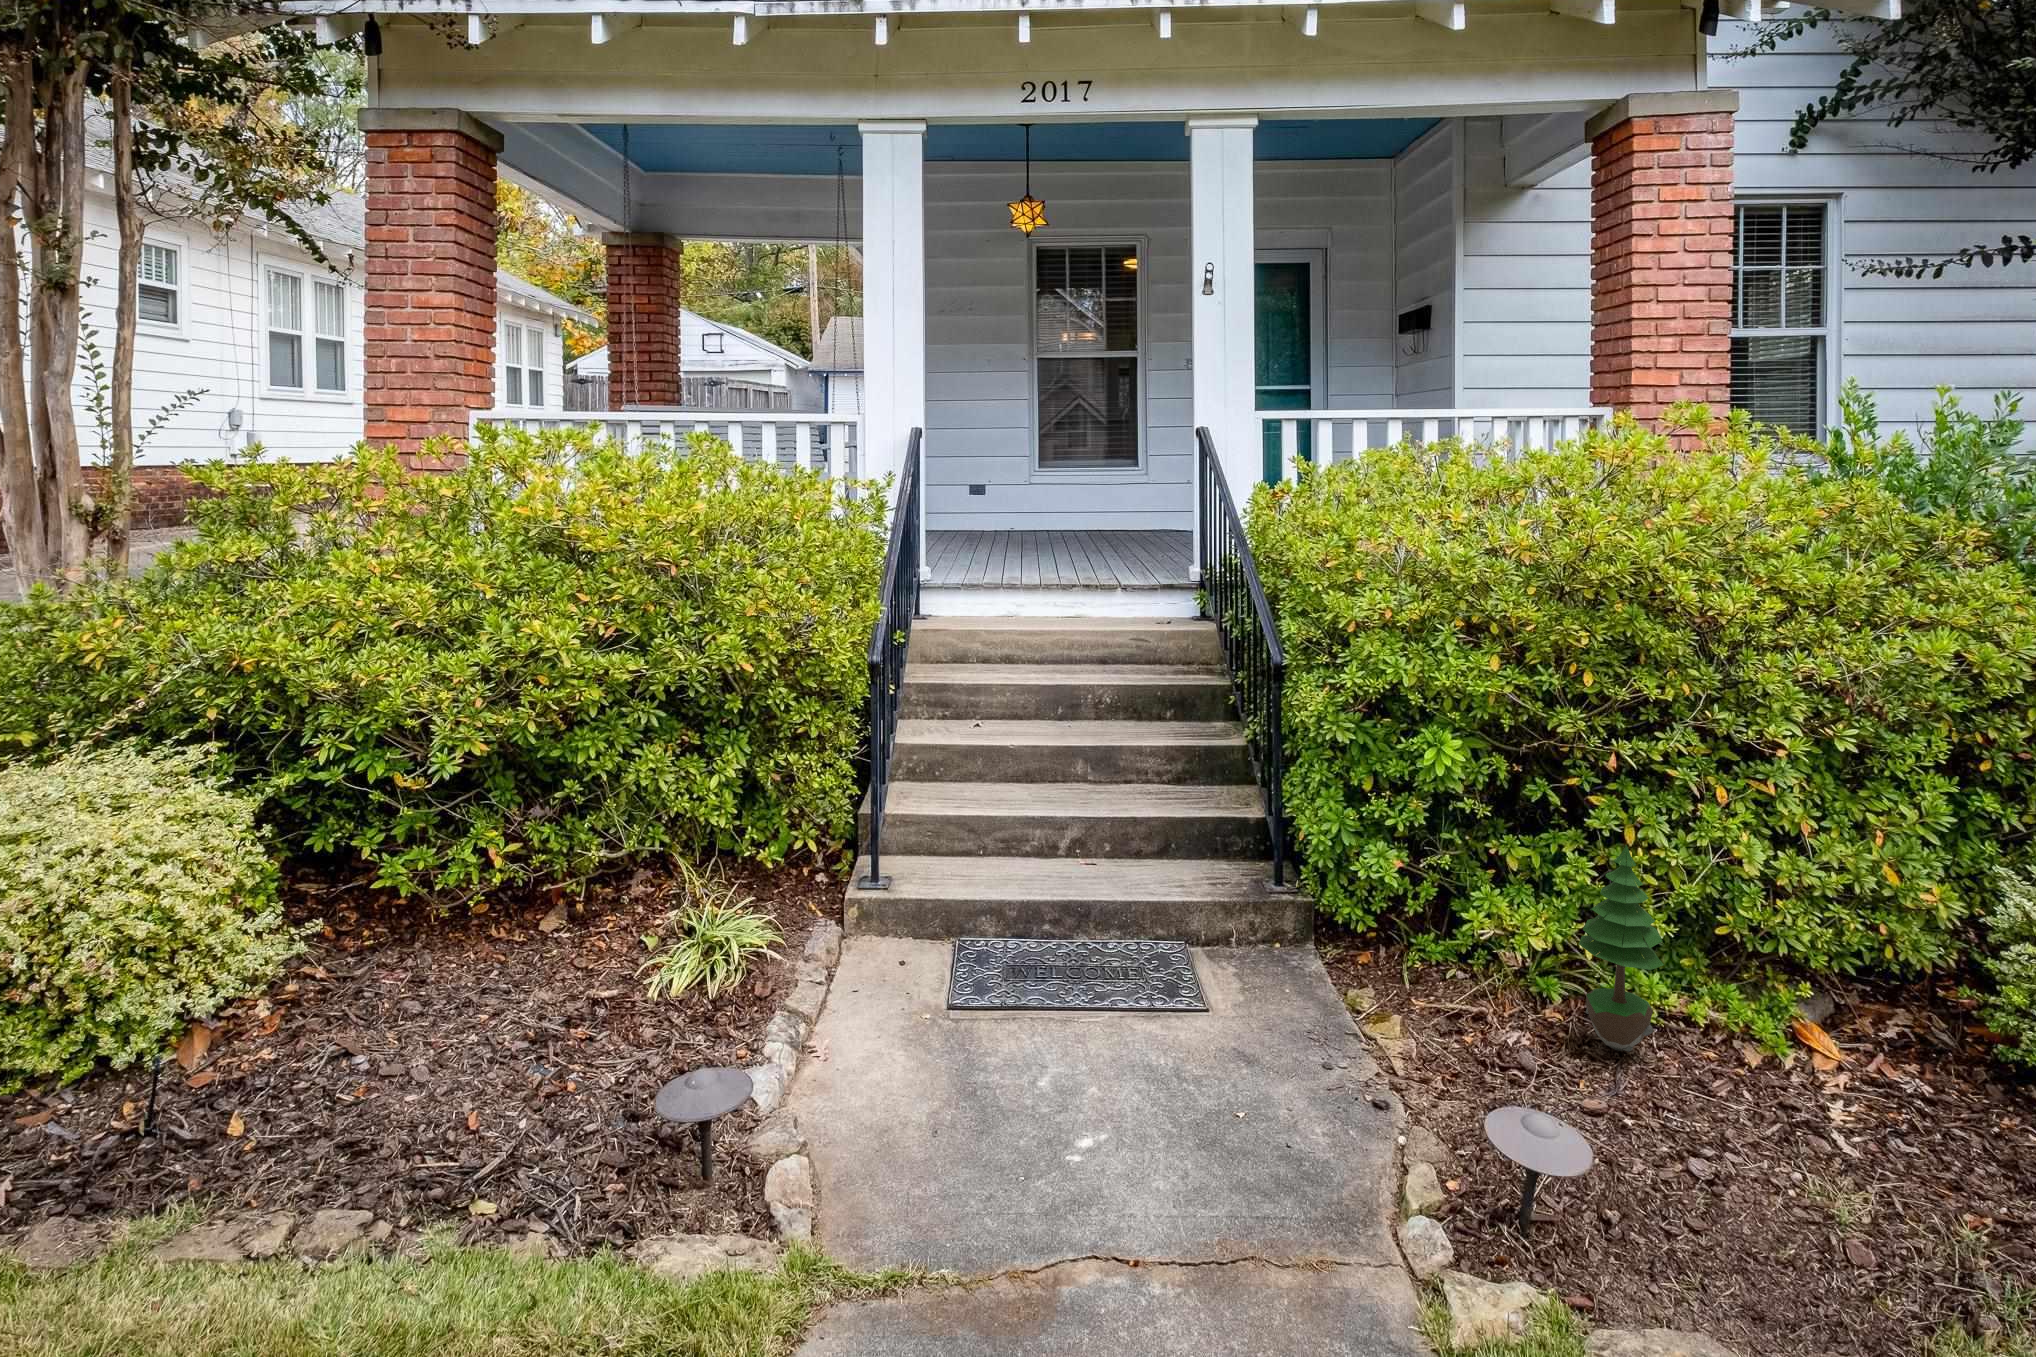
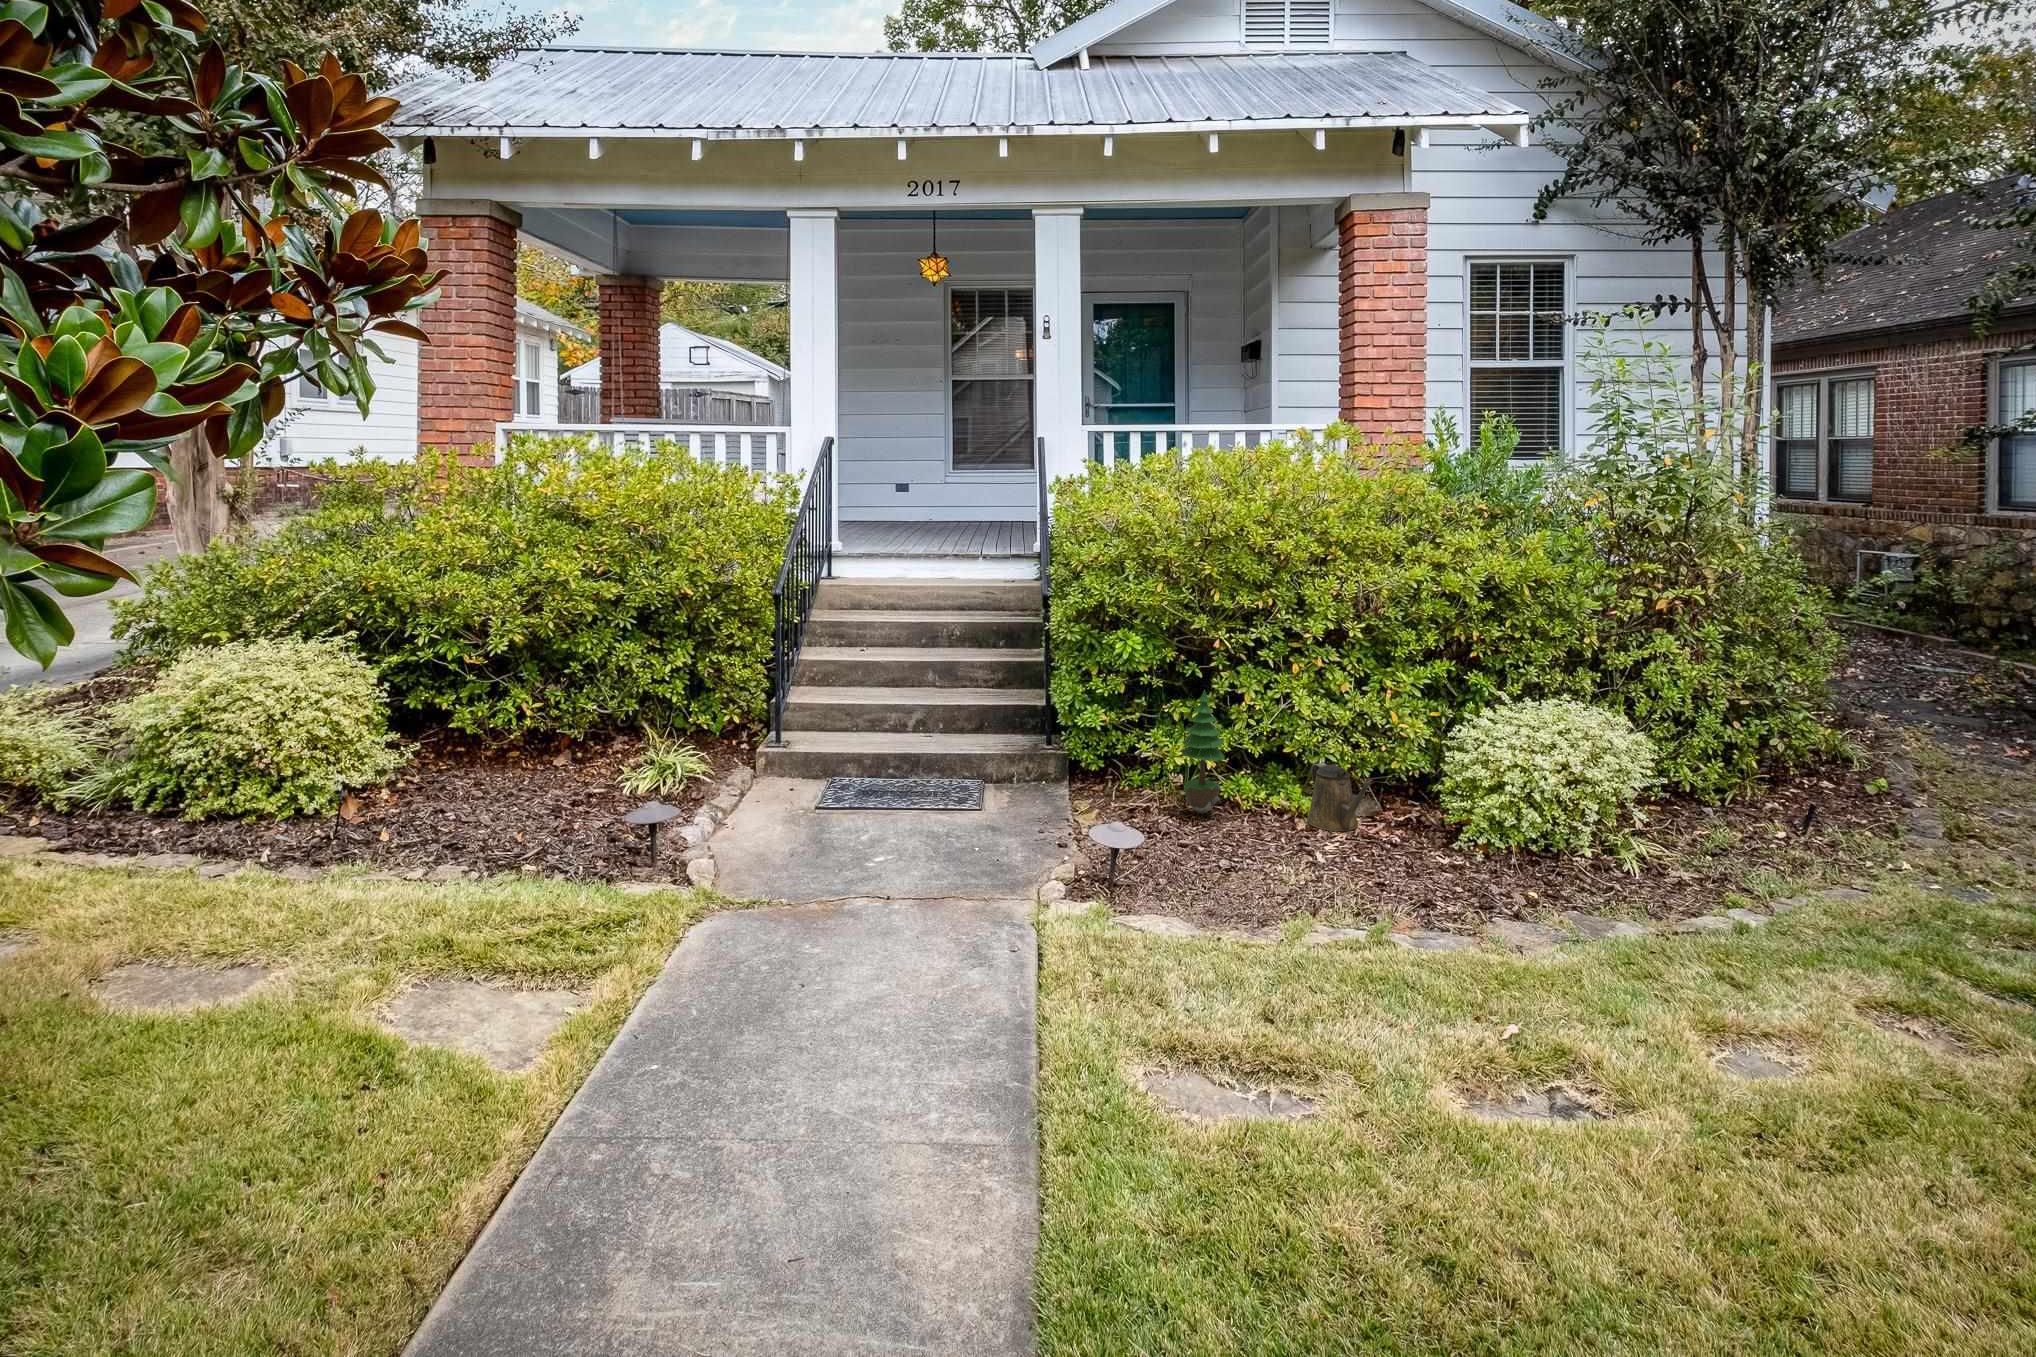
watering can: none [1794,963,1986,1096] -> present [1307,763,1373,831]

